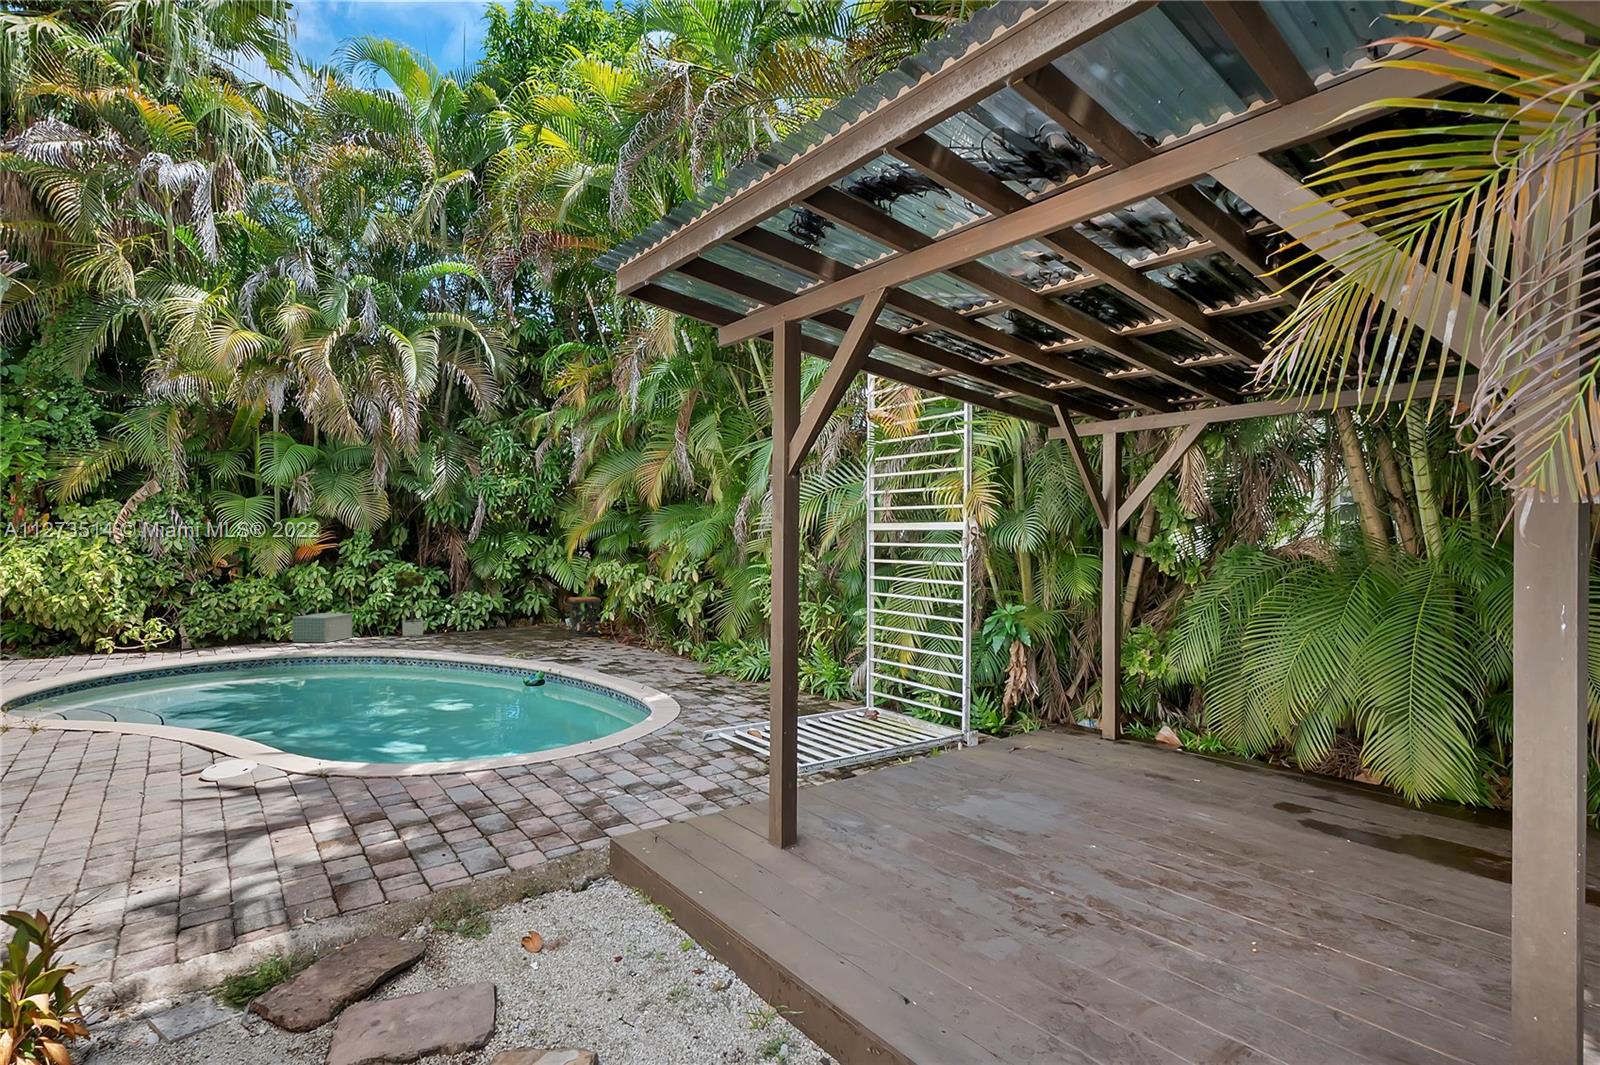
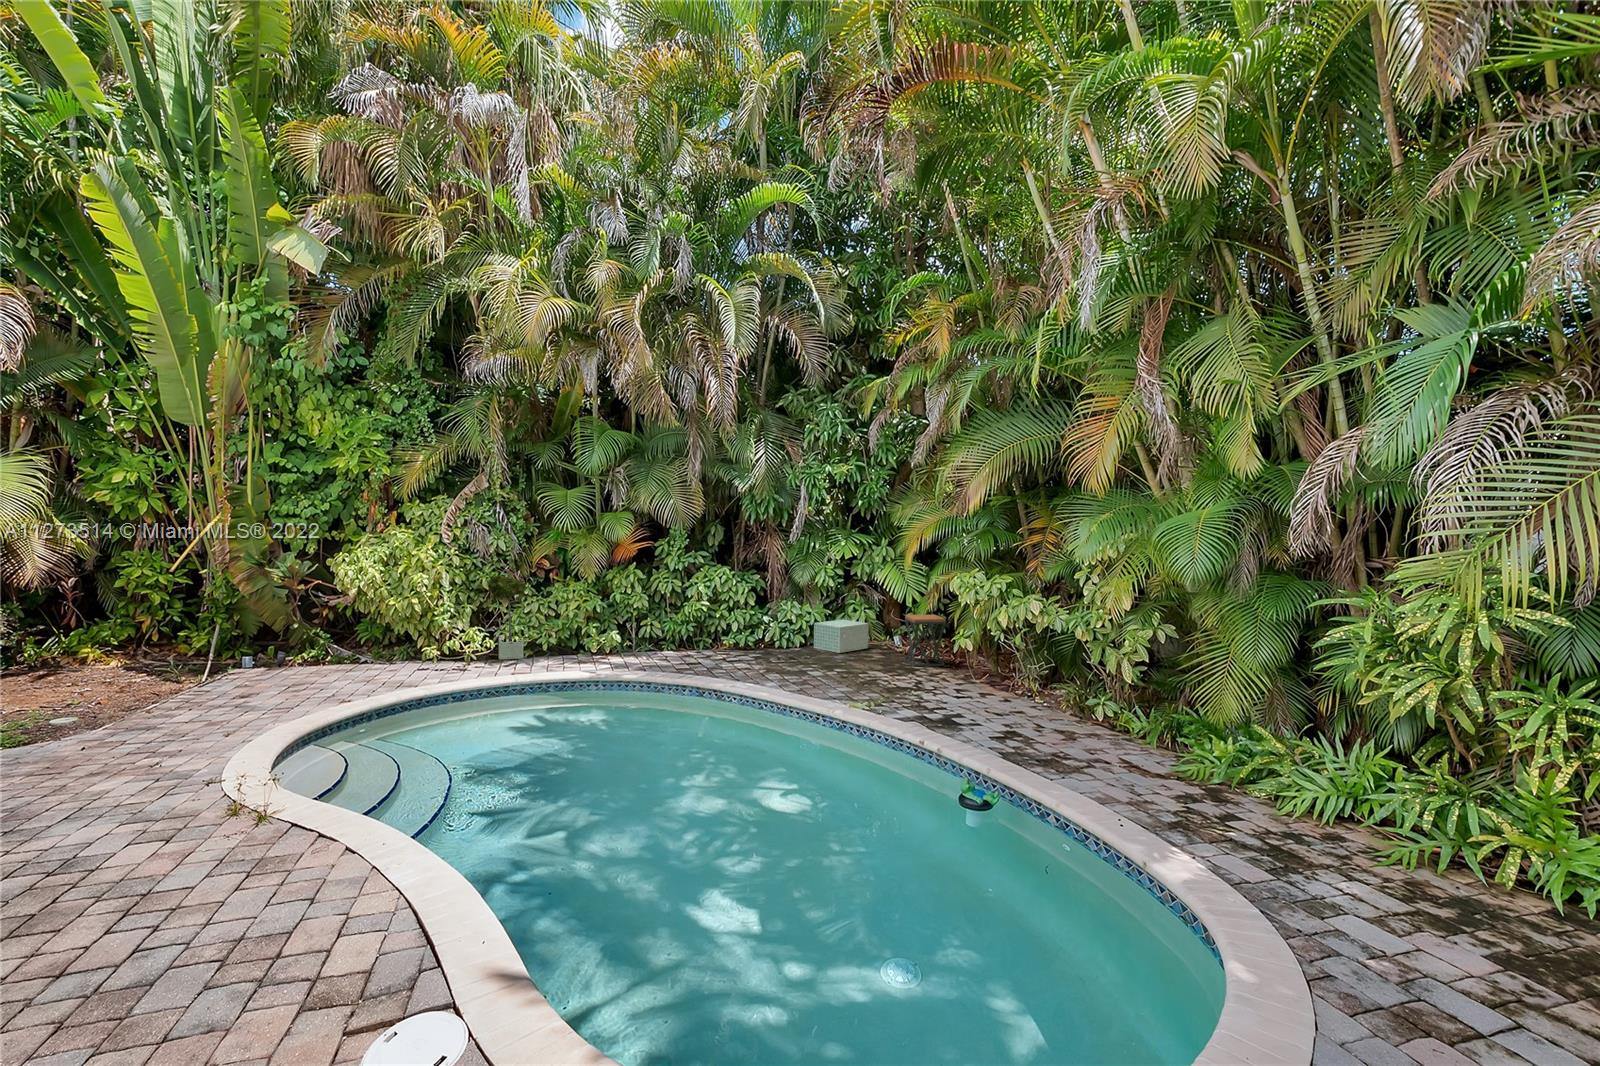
potted tree: present [394,570,425,636] -> present [488,575,526,659]
storage box: present [293,613,353,642] -> present [814,620,869,653]

